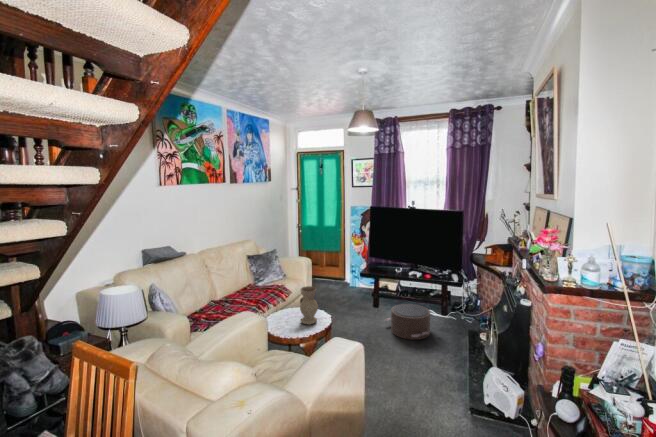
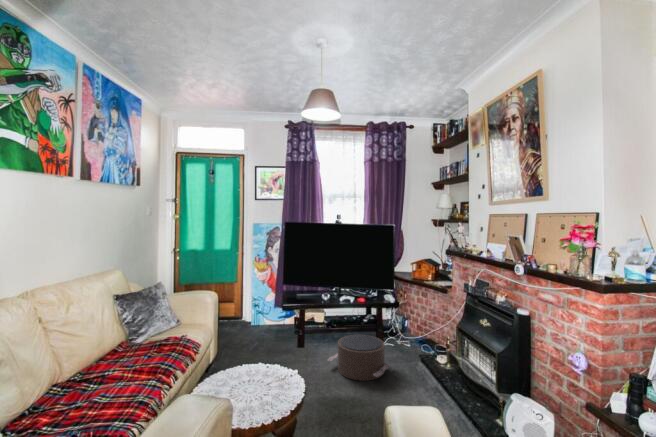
vase: present [300,286,318,325] -> none [252,328,287,393]

